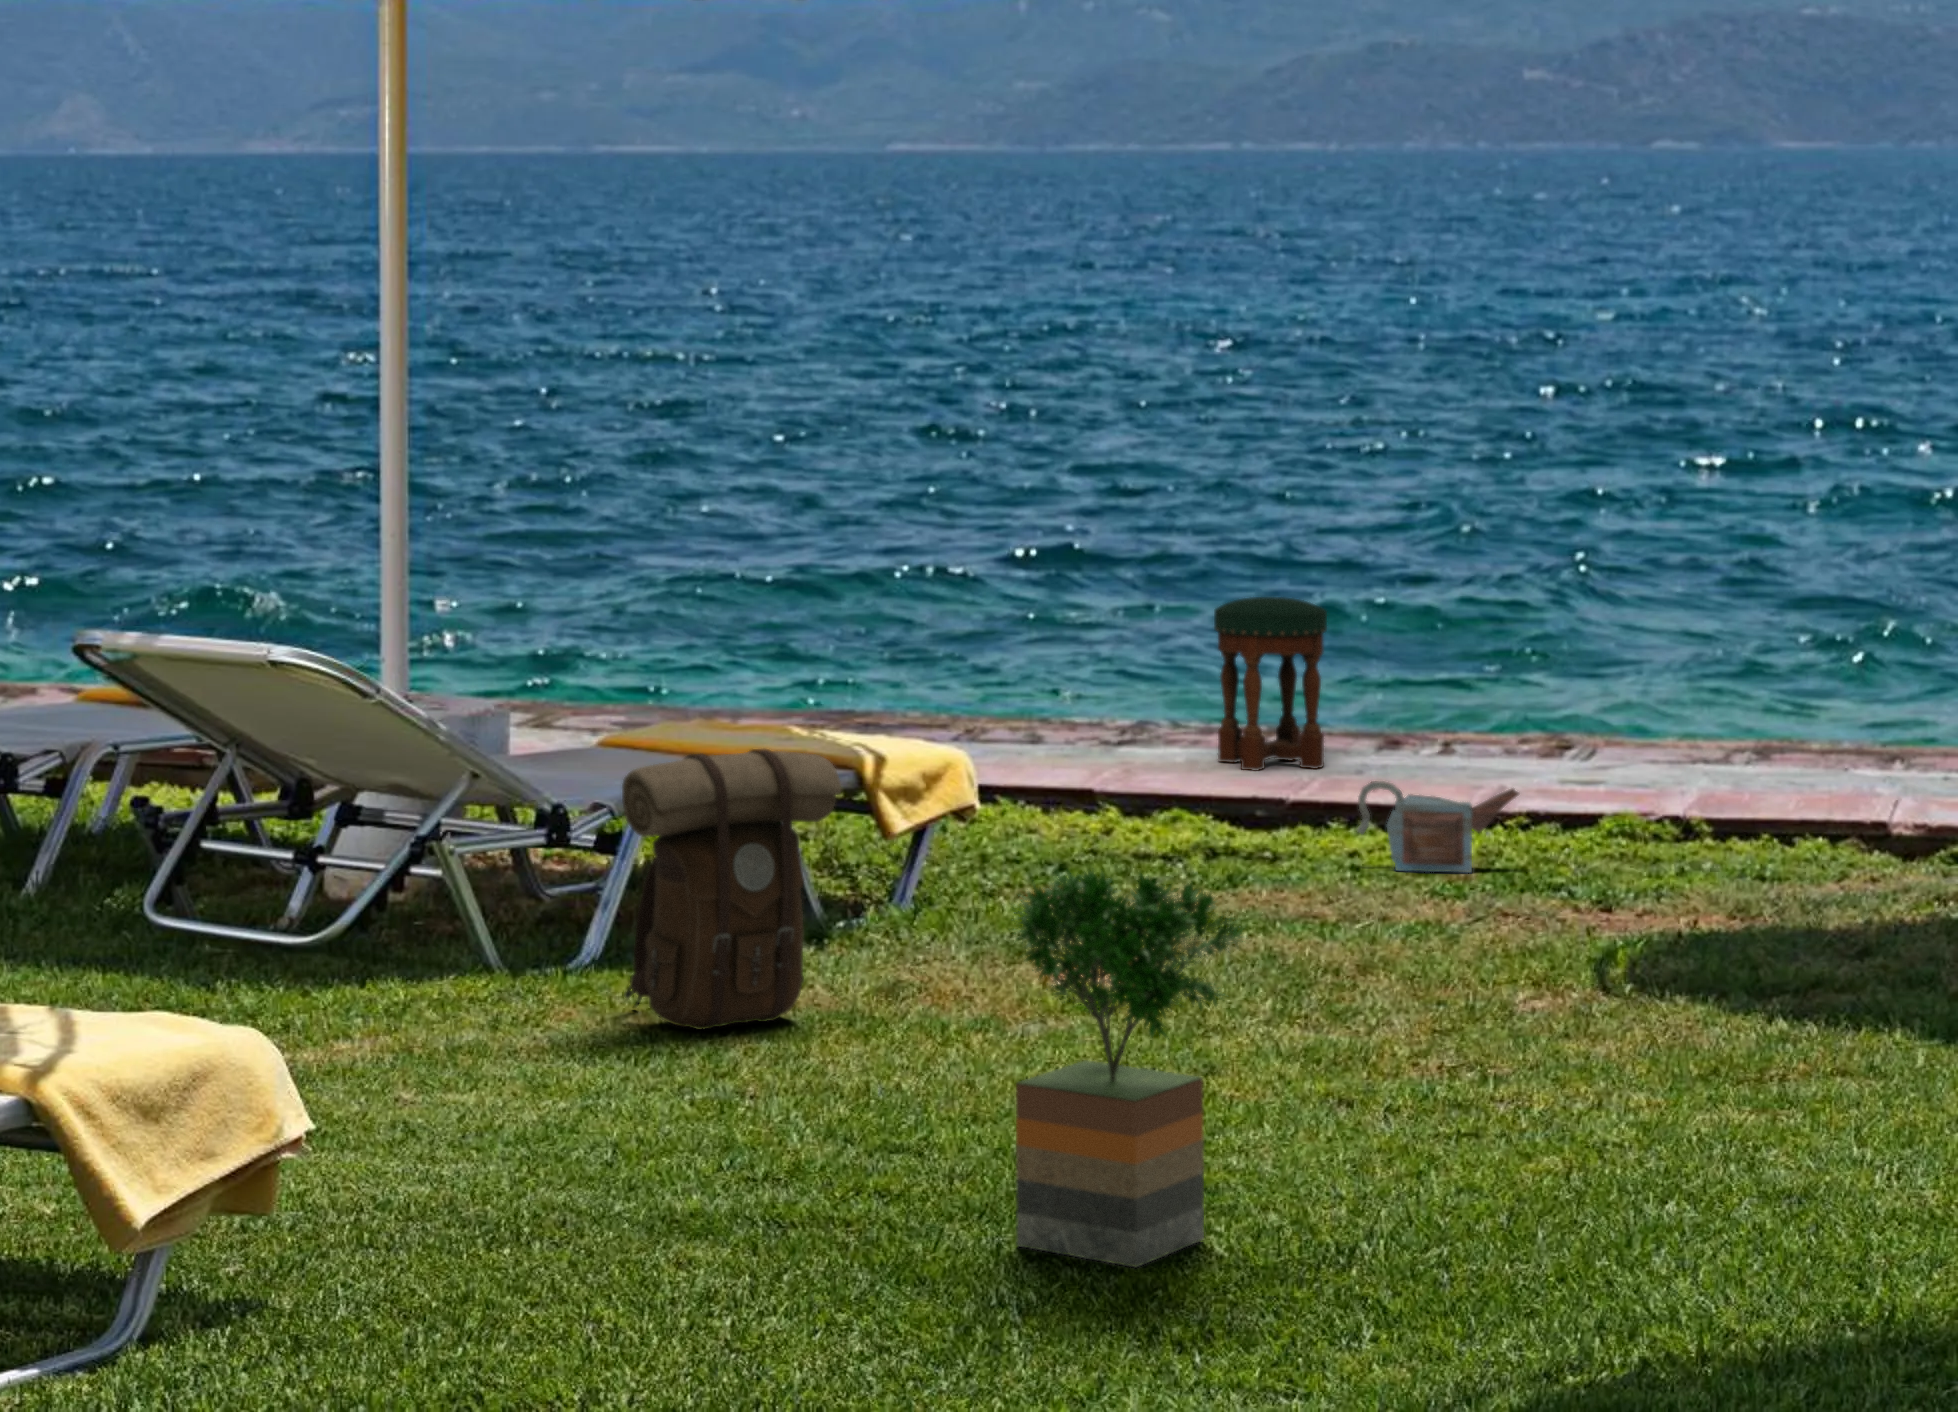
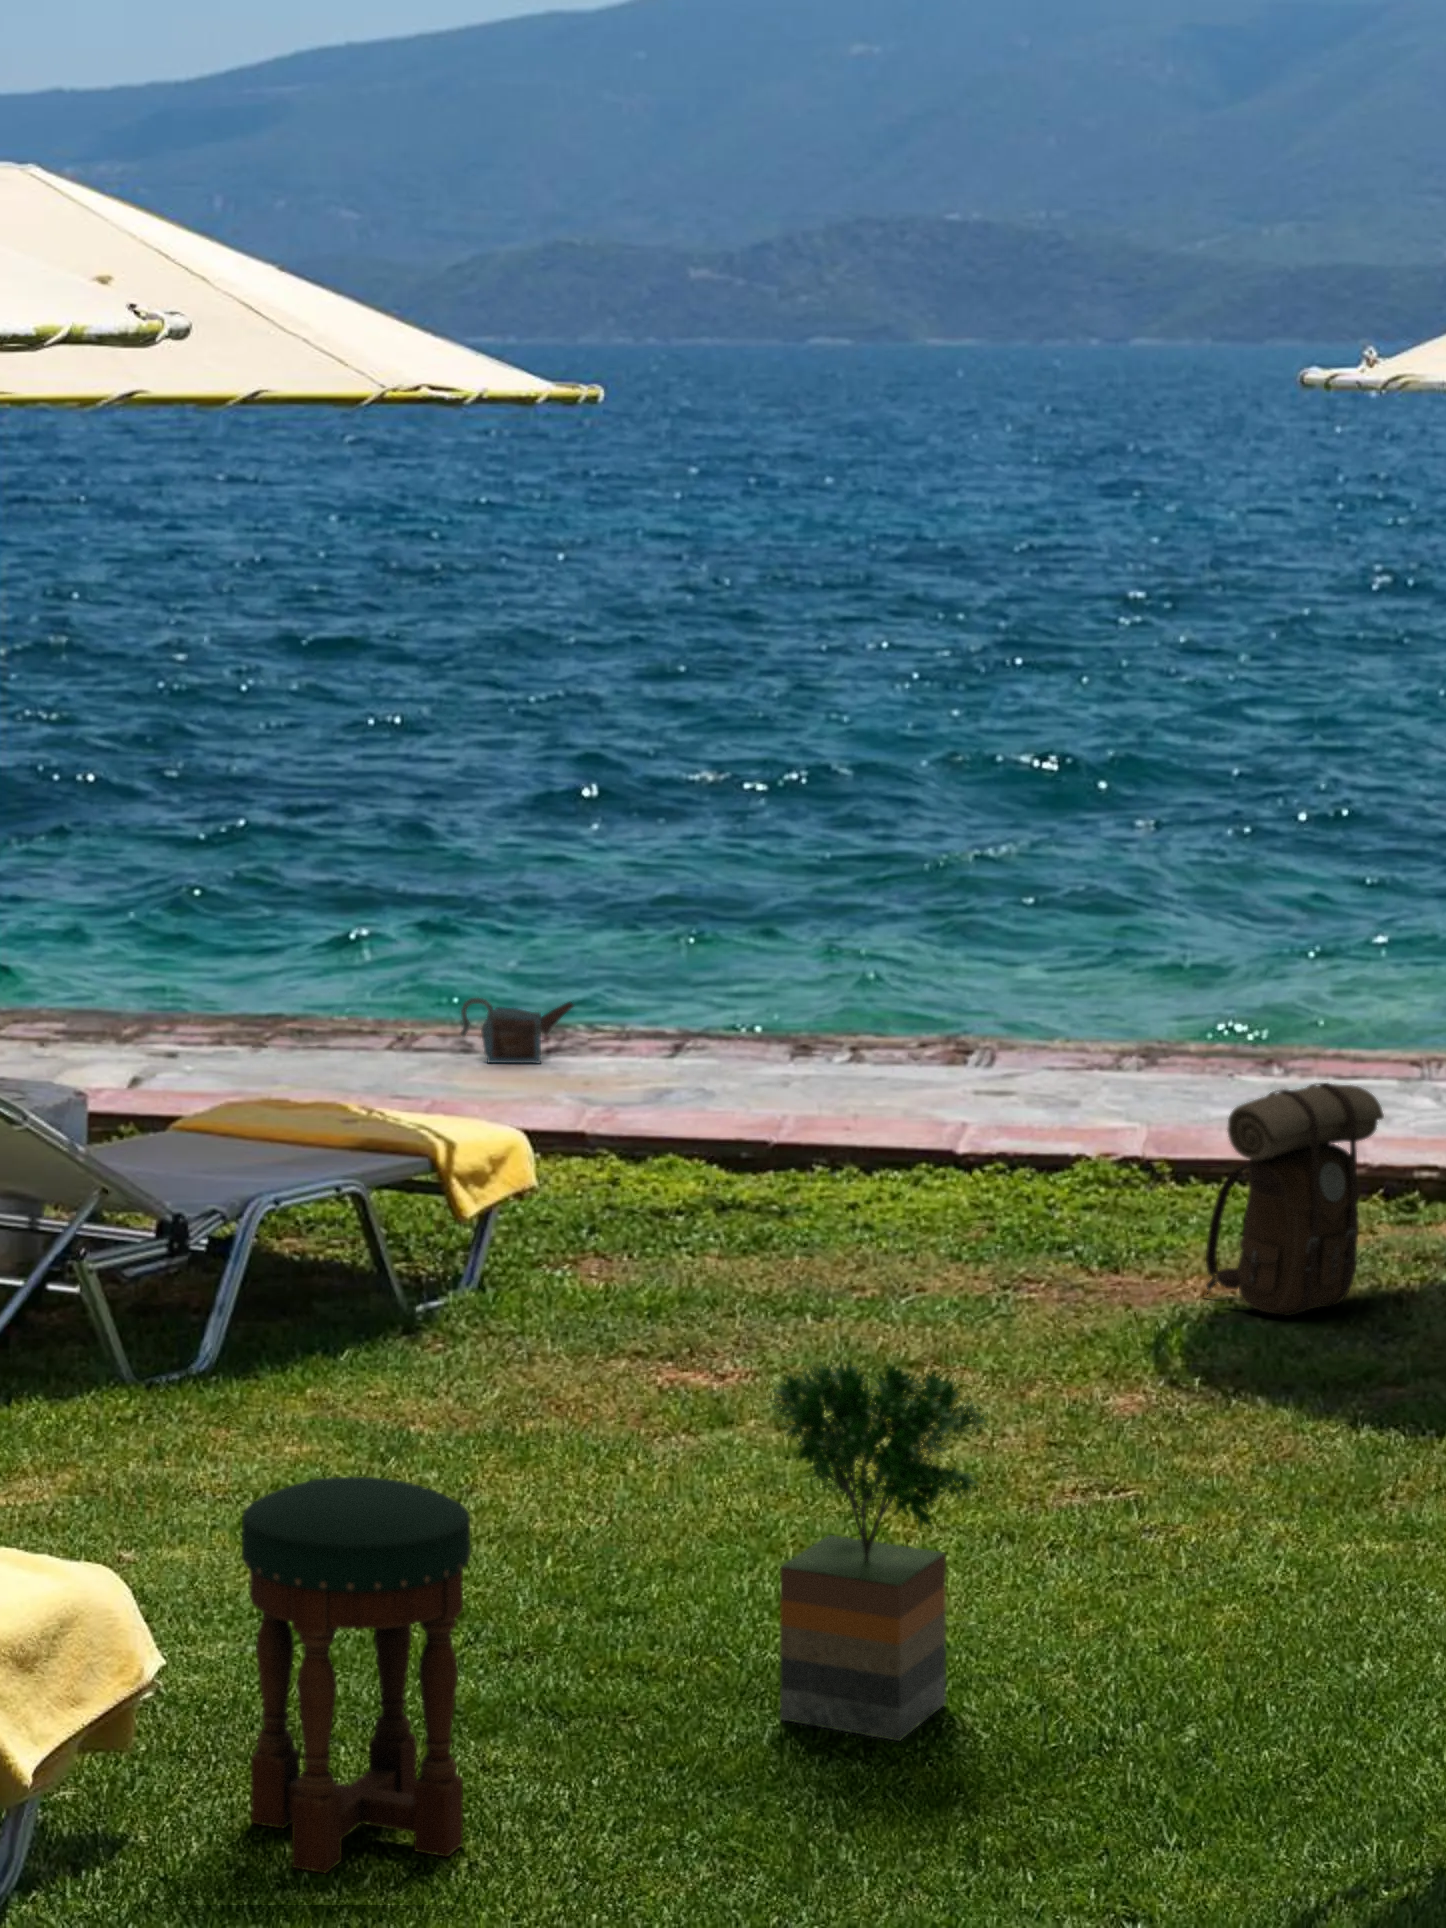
stool: present [1214,597,1327,771] -> present [242,1477,471,1873]
backpack: present [622,749,841,1030] -> present [1206,1083,1384,1316]
watering can: present [1356,781,1519,873] -> present [461,998,574,1063]

